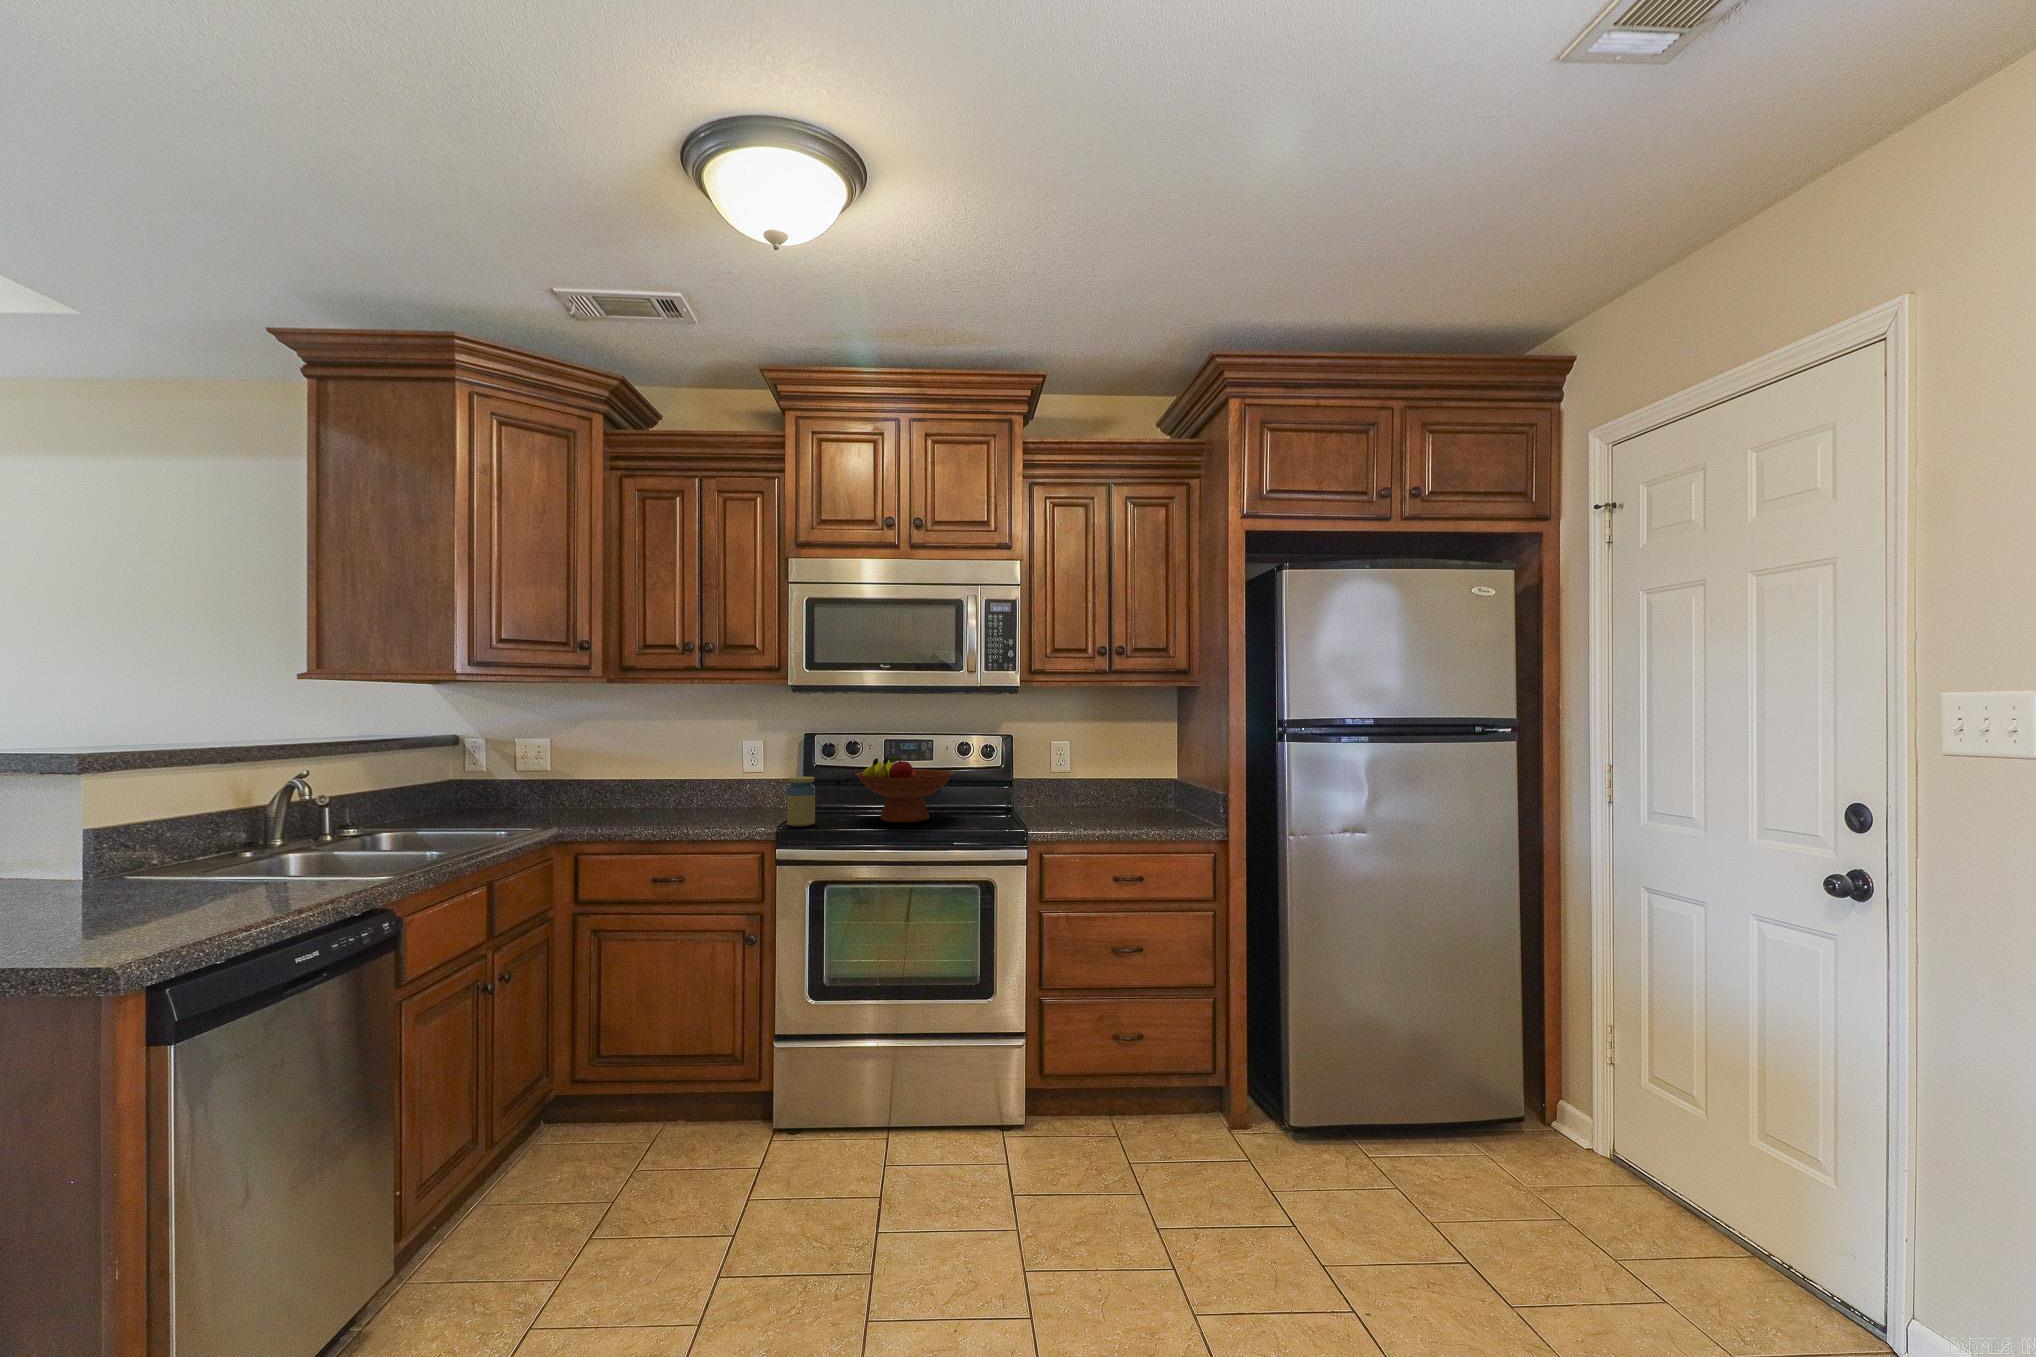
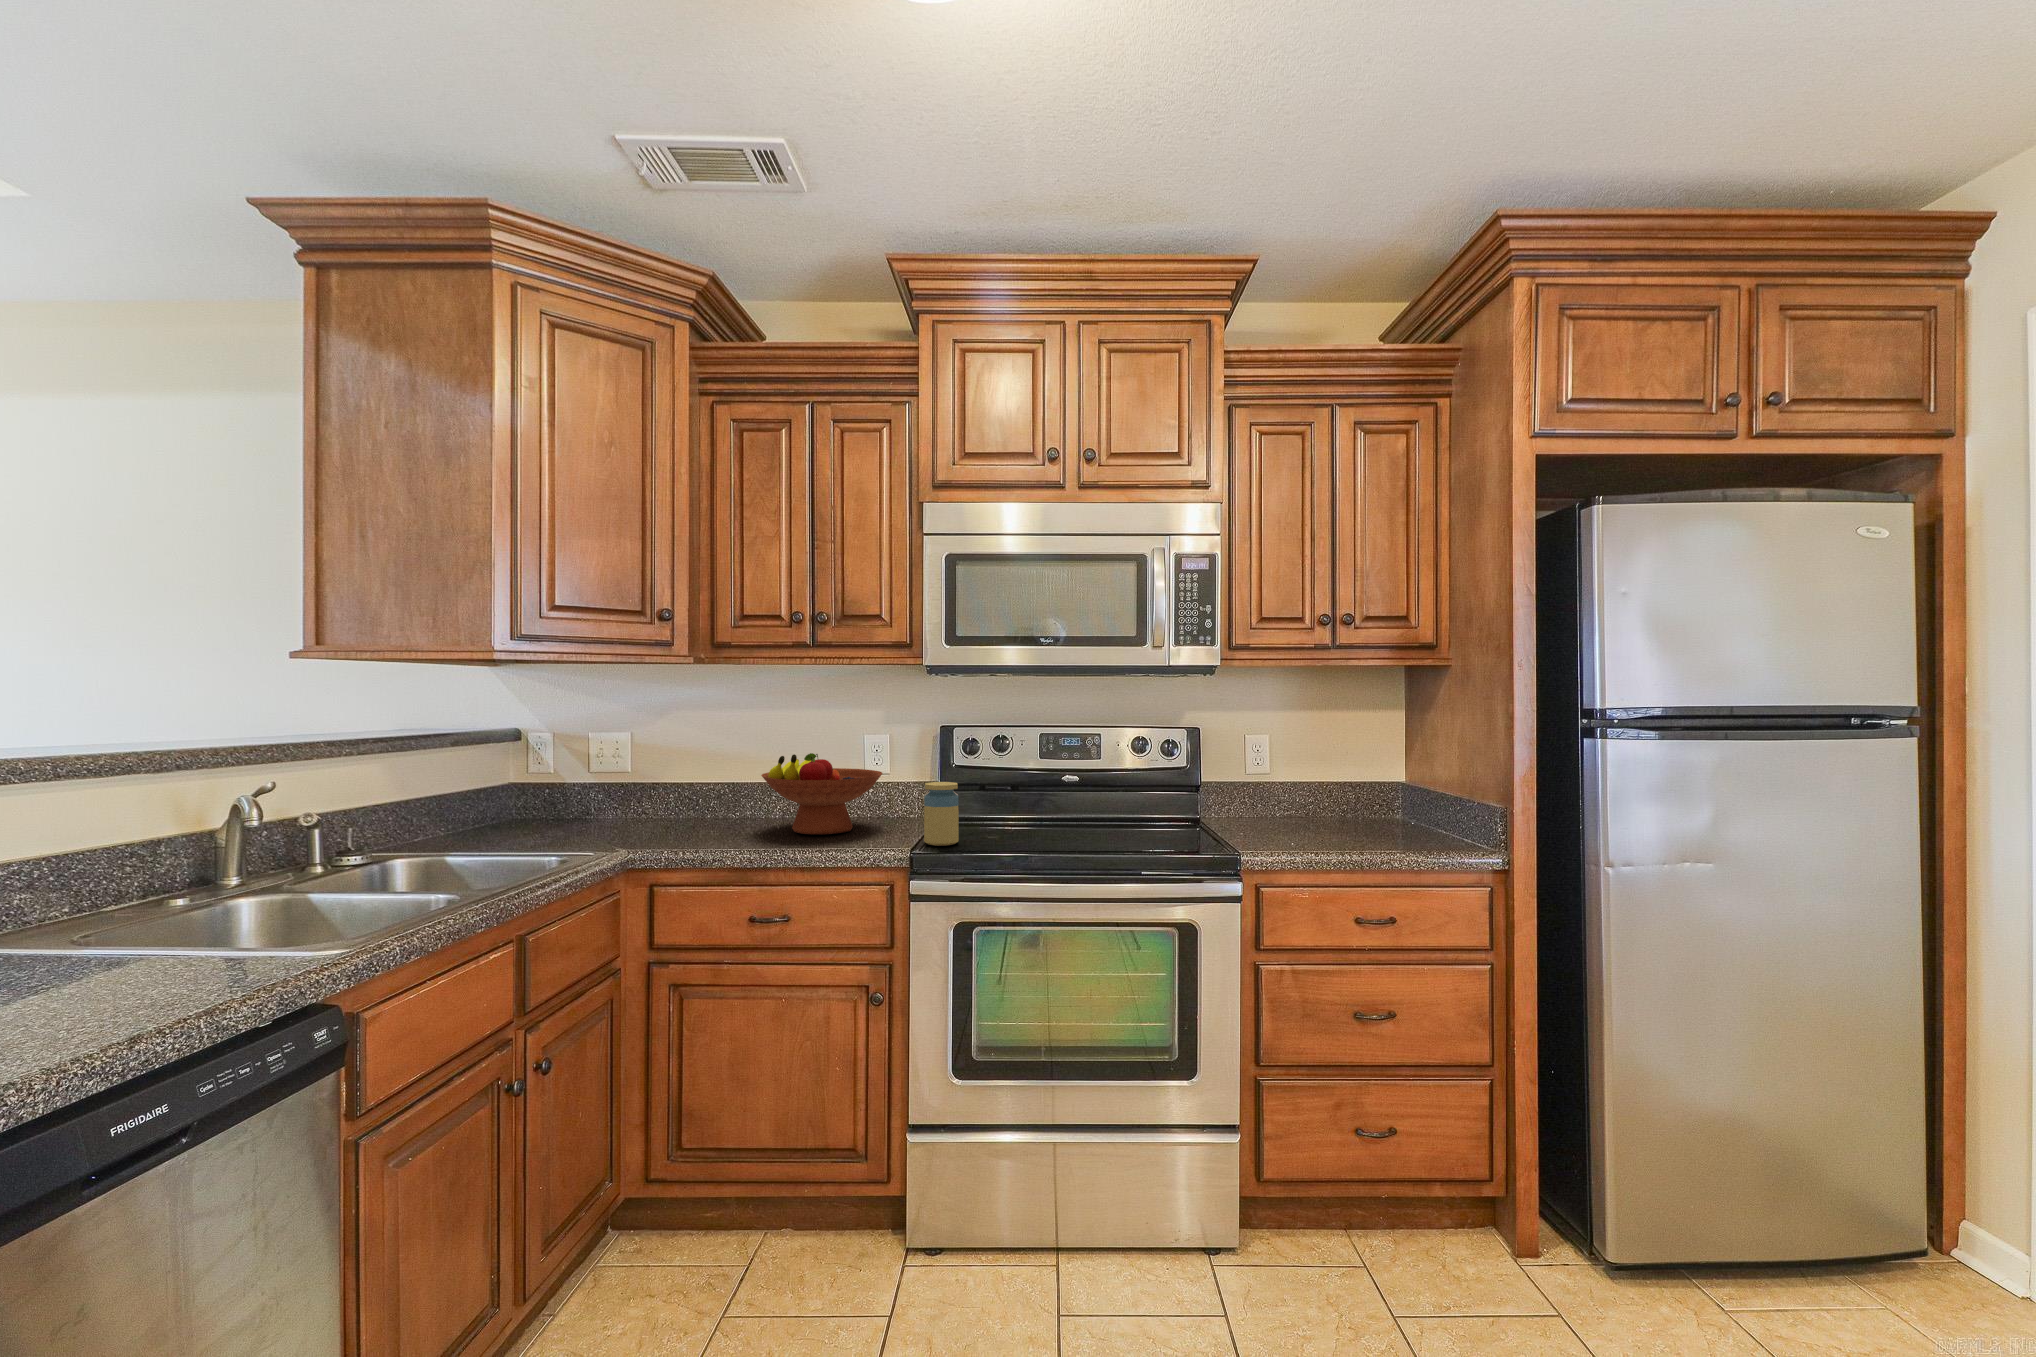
fruit bowl: present [856,757,954,822] -> present [761,753,882,834]

